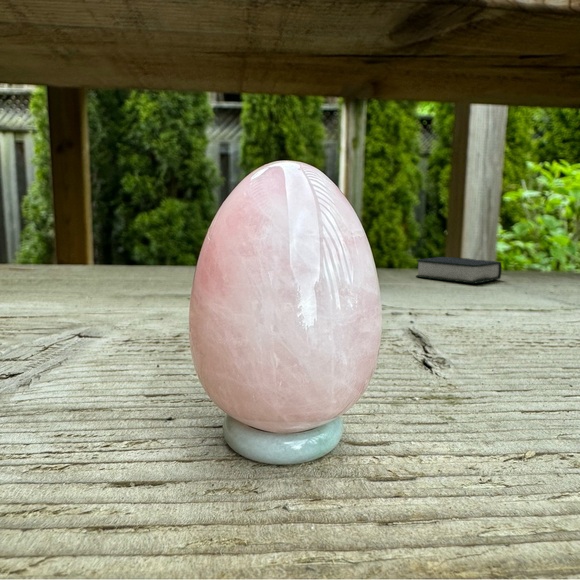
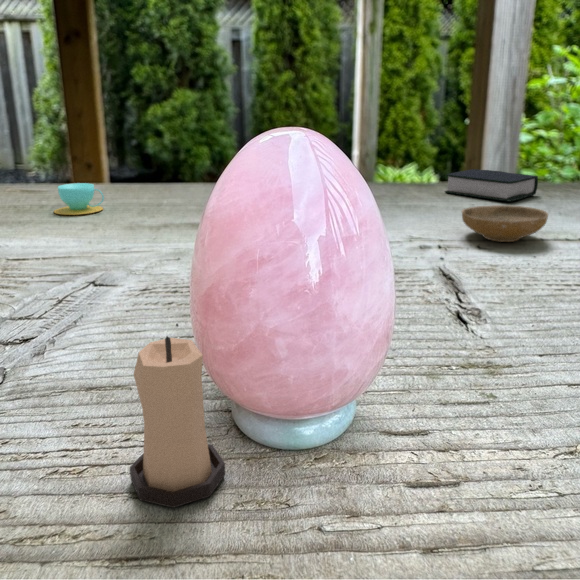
teacup: none [43,260,92,288] -> present [54,183,104,215]
ceramic bowl: none [429,281,508,312] -> present [462,205,548,242]
candle: none [109,330,199,492] -> present [130,336,225,508]

